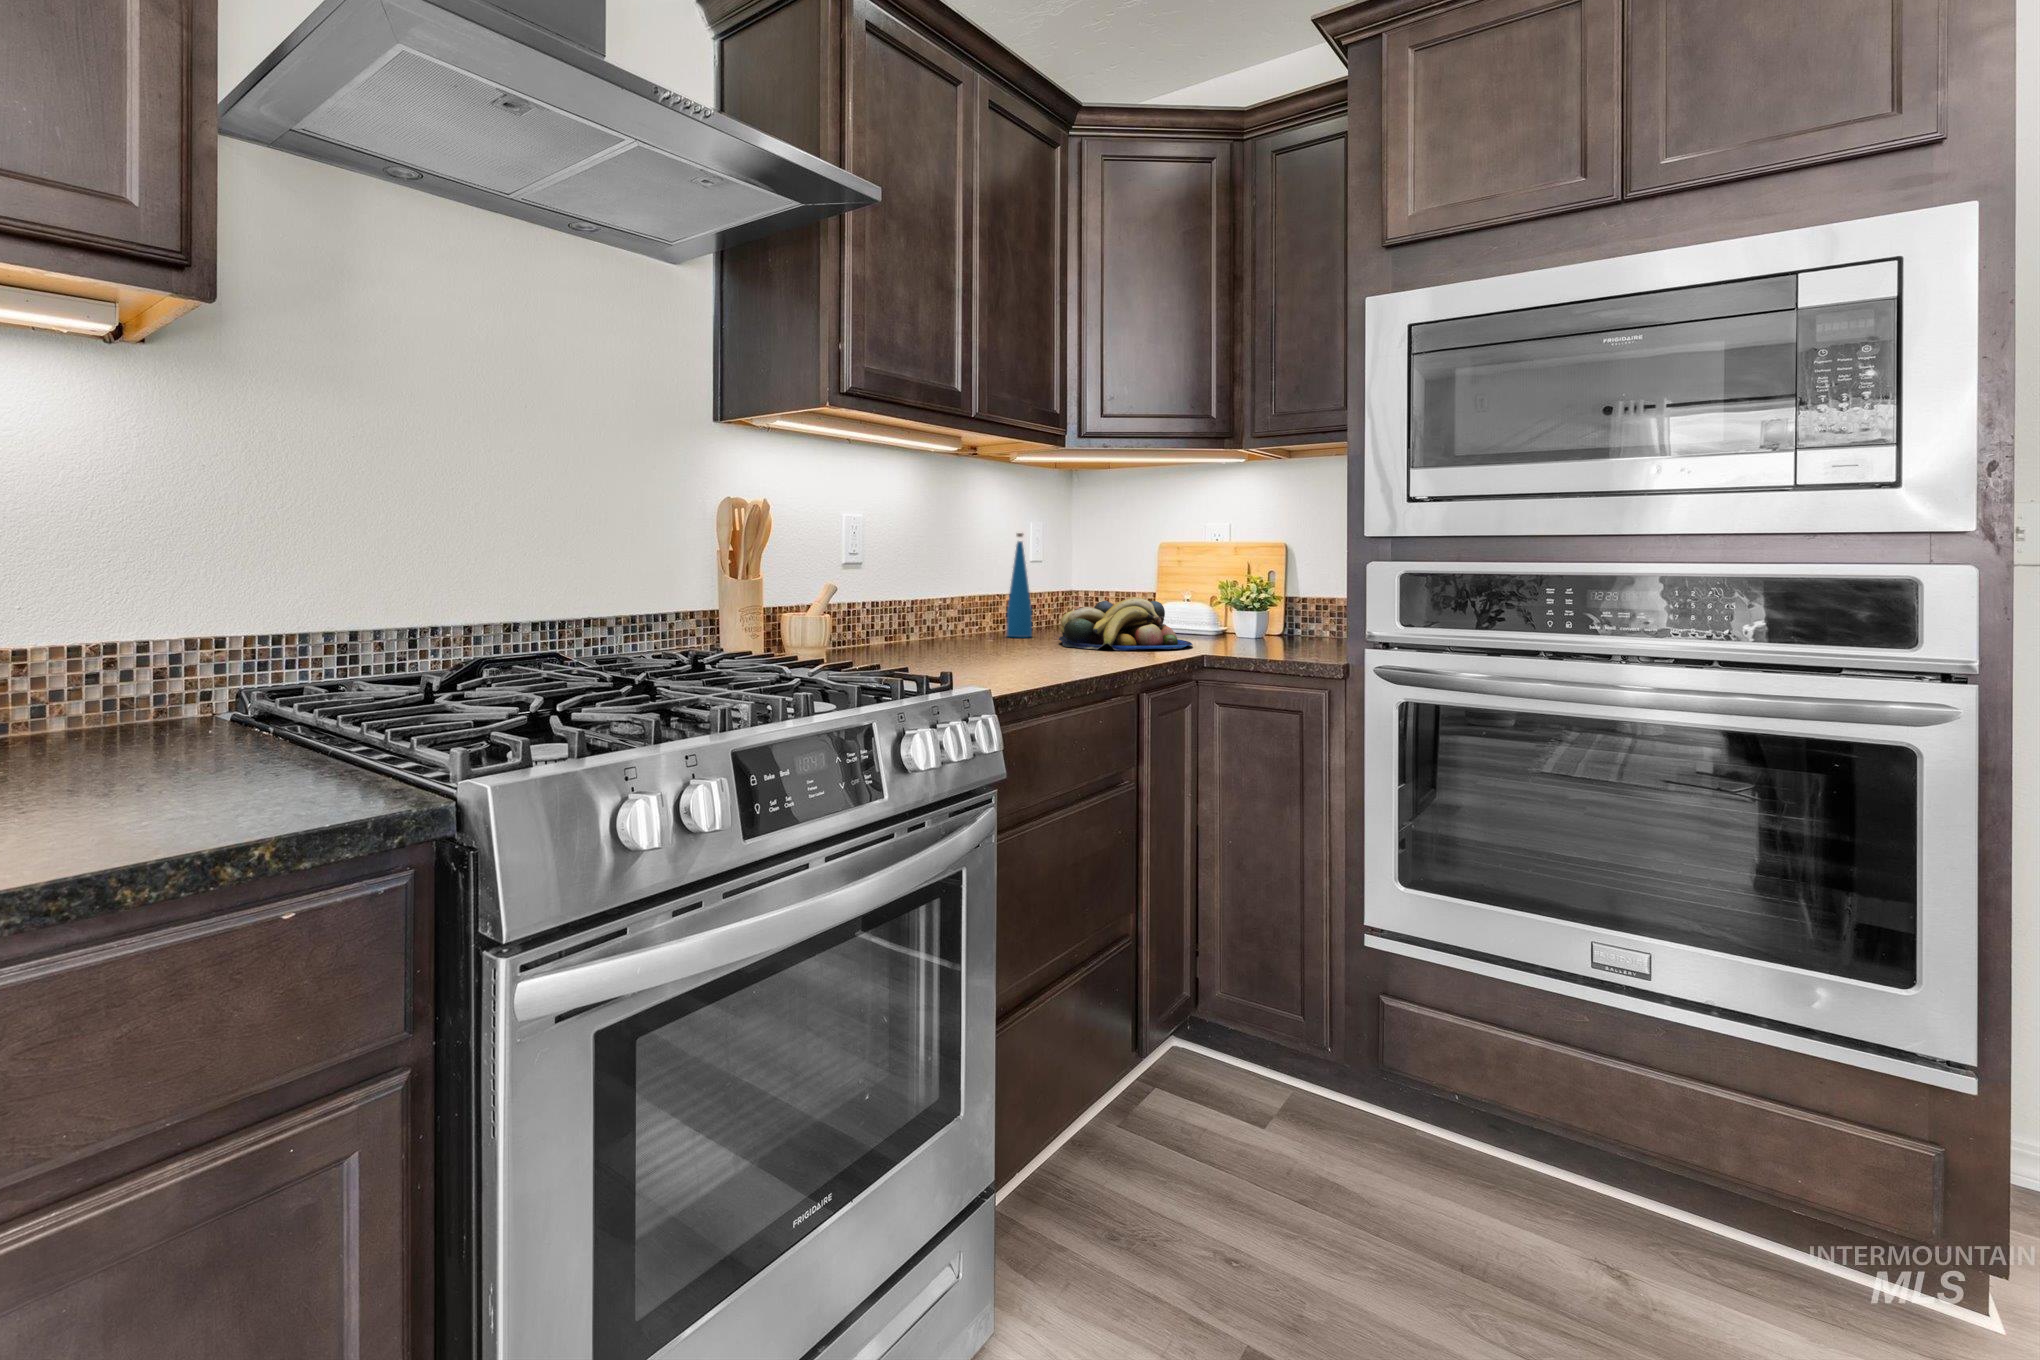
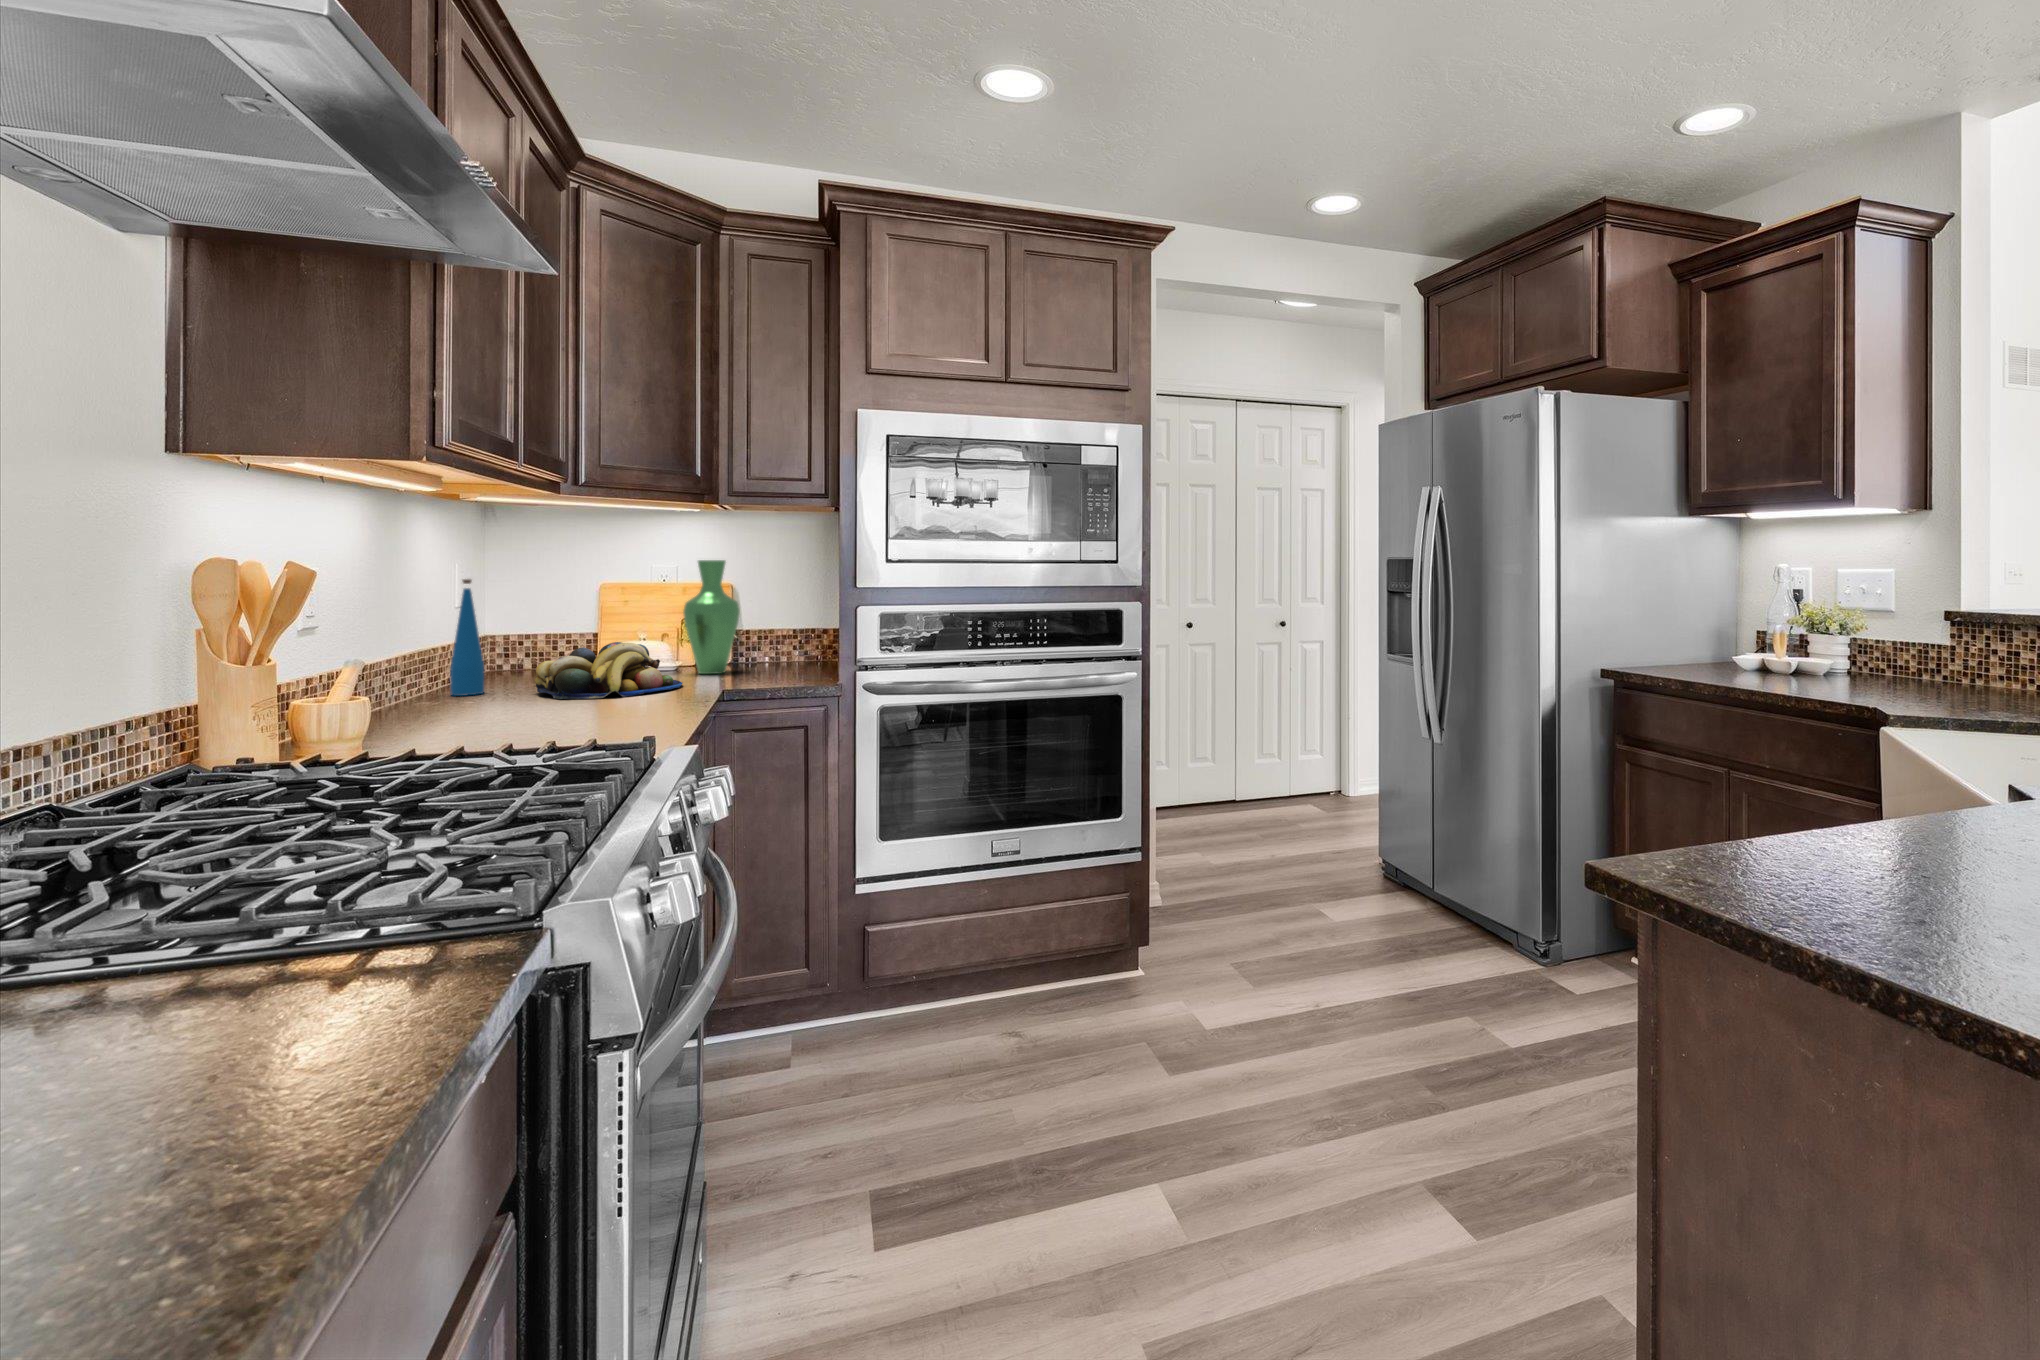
vase: none [1219,516,1280,642] -> present [683,560,740,674]

